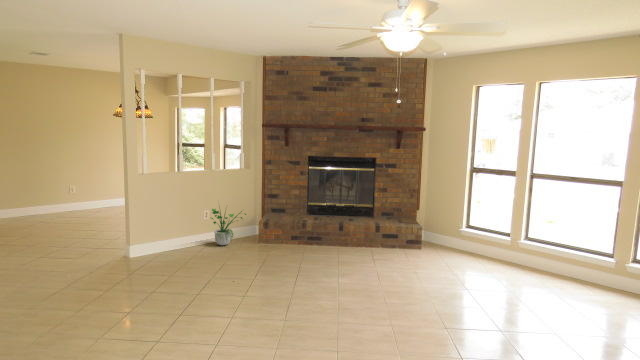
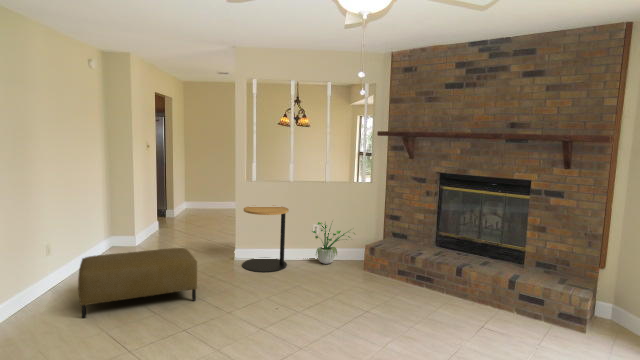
side table: none [148,198,195,264] -> present [242,207,289,272]
ottoman: none [24,251,162,341] -> present [78,248,197,318]

